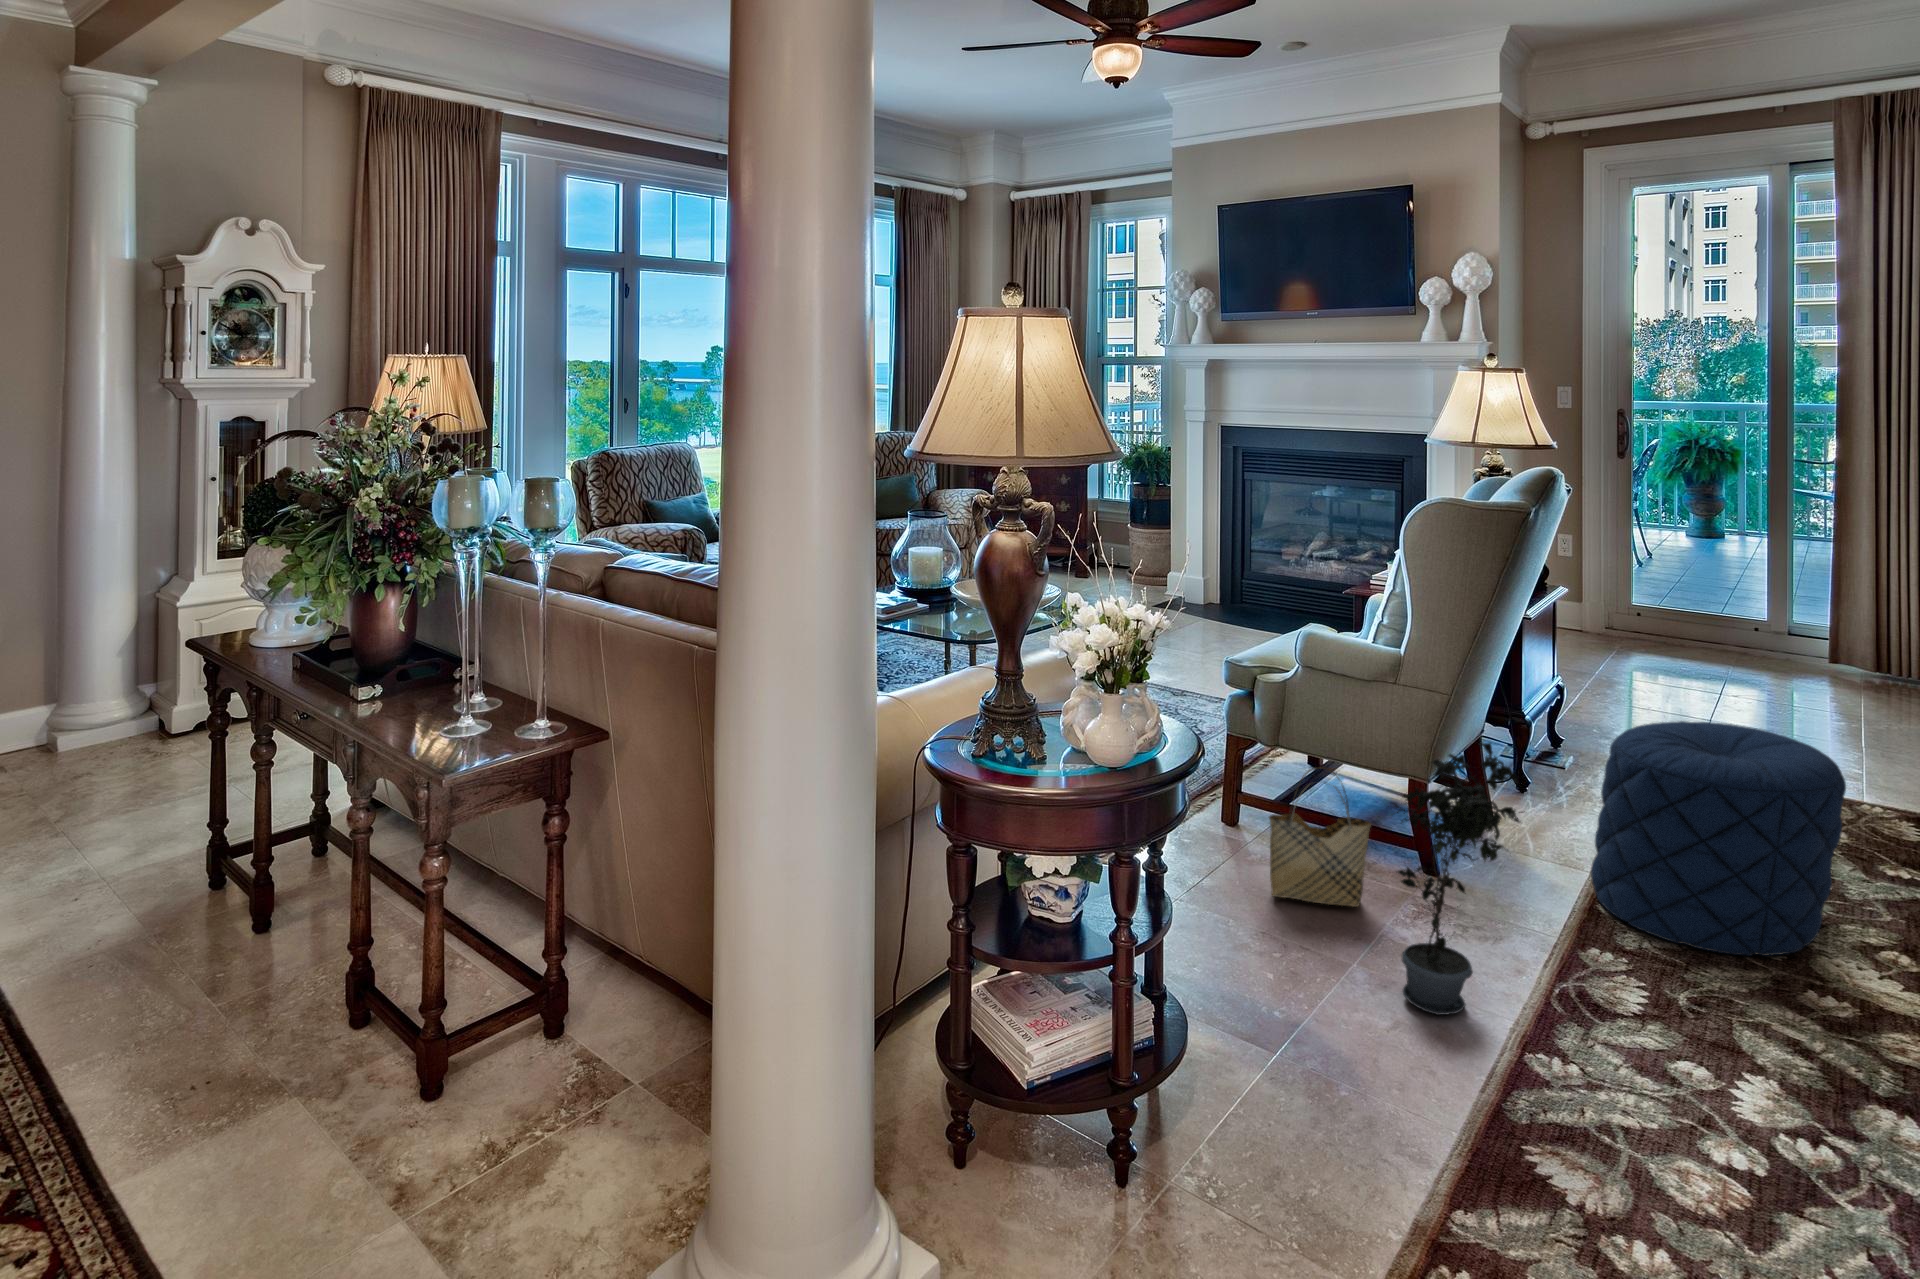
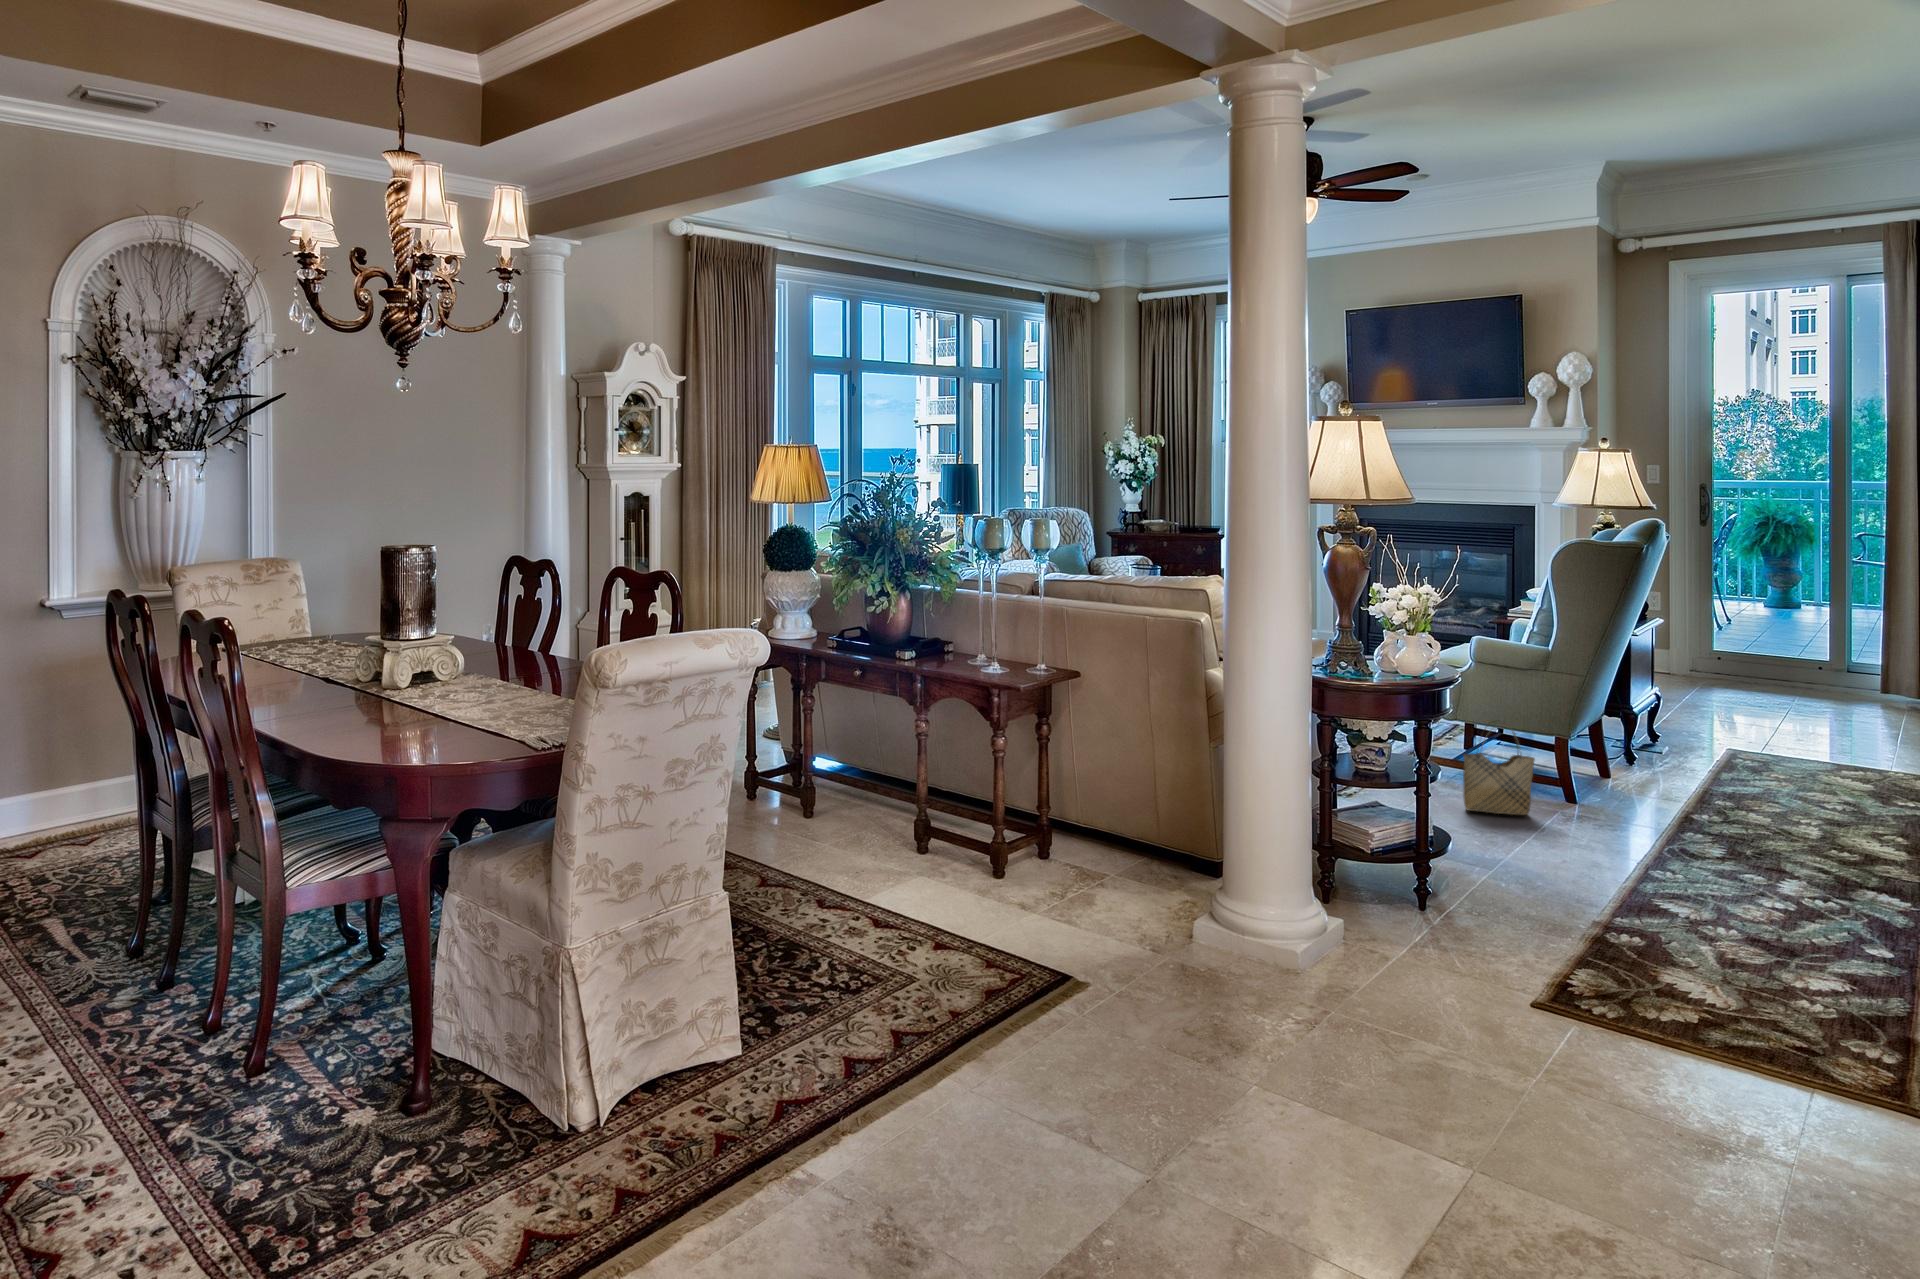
pouf: present [1591,721,1846,956] -> none [1688,692,1854,838]
potted plant: present [1392,743,1522,1015] -> none [1556,681,1646,860]

